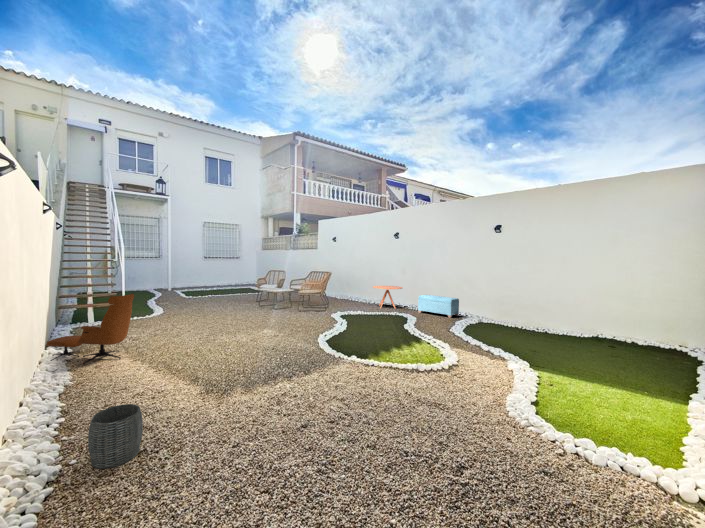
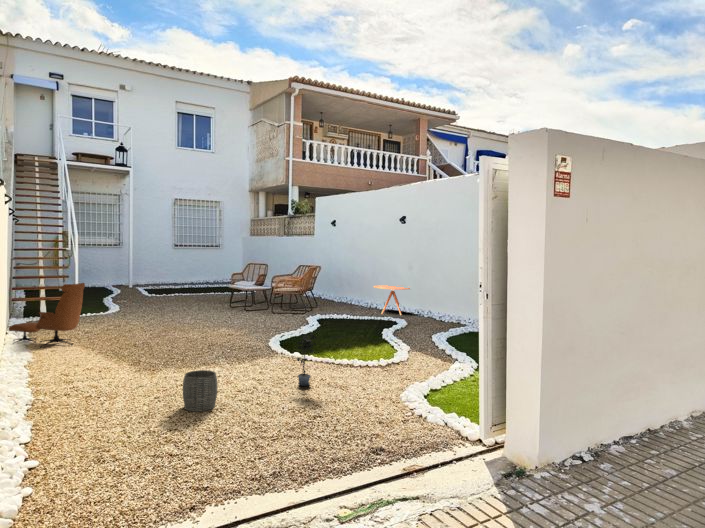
bench: present [418,295,459,318] -> none [426,298,476,327]
potted plant: none [387,345,414,406] -> present [297,332,316,386]
woven basket: present [88,404,143,469] -> present [183,370,217,412]

